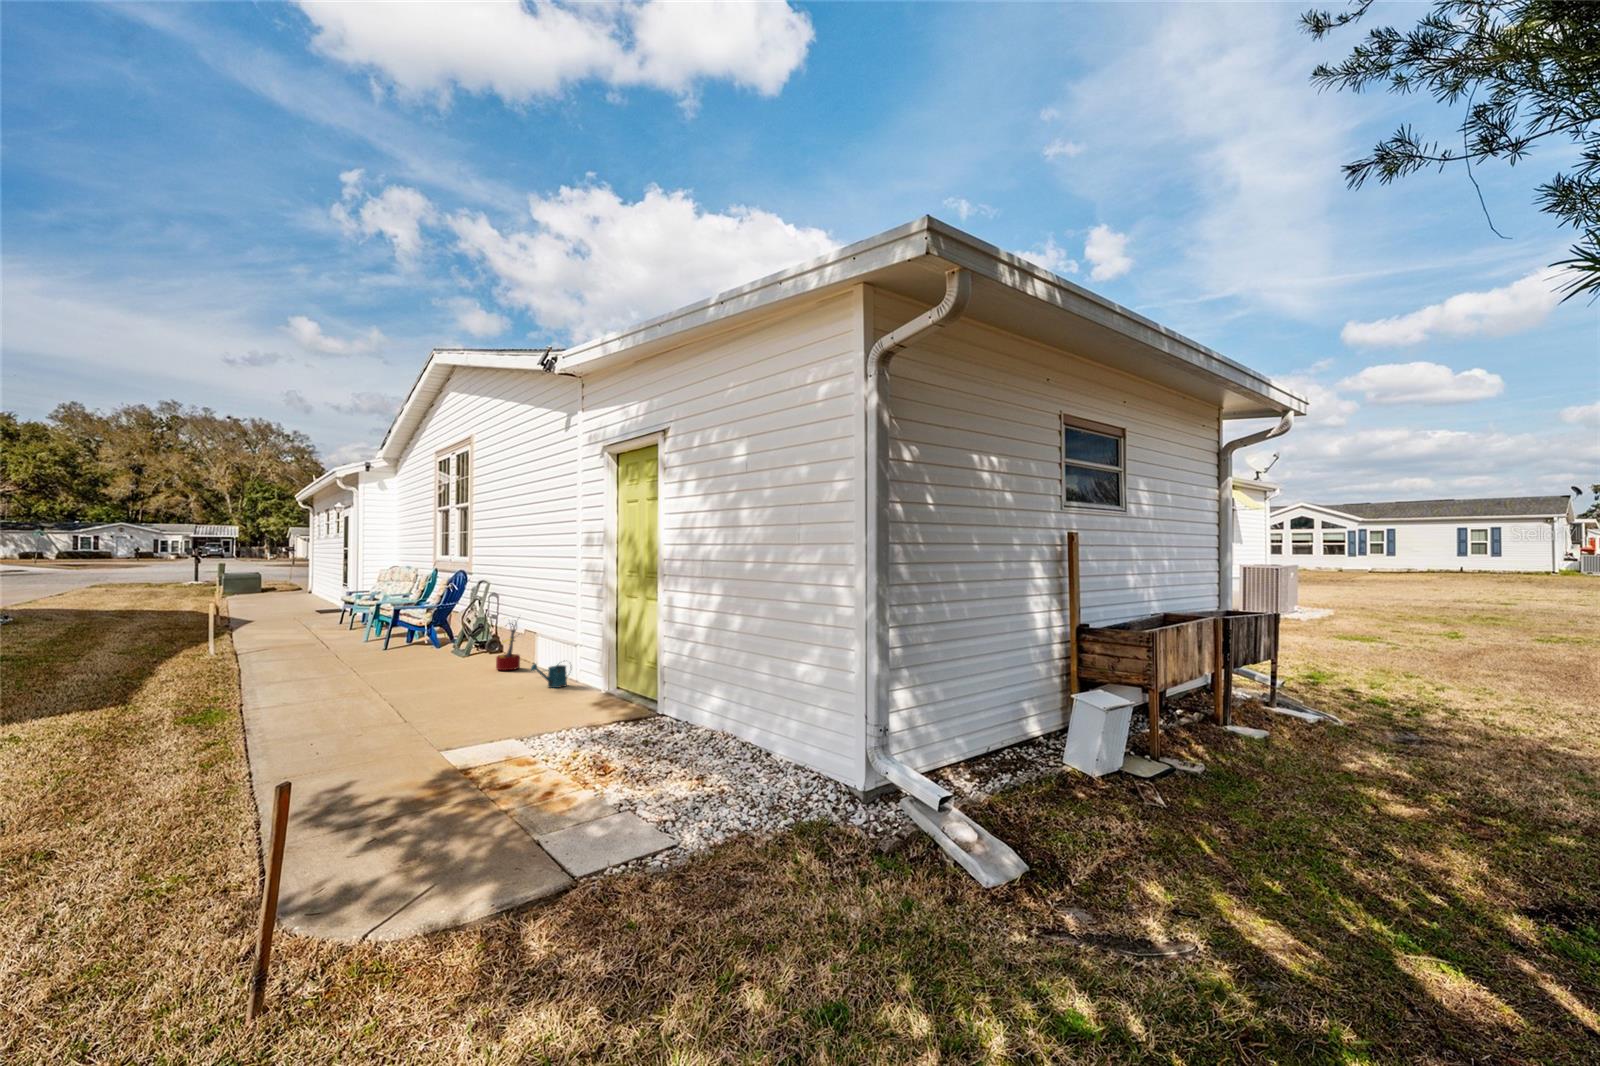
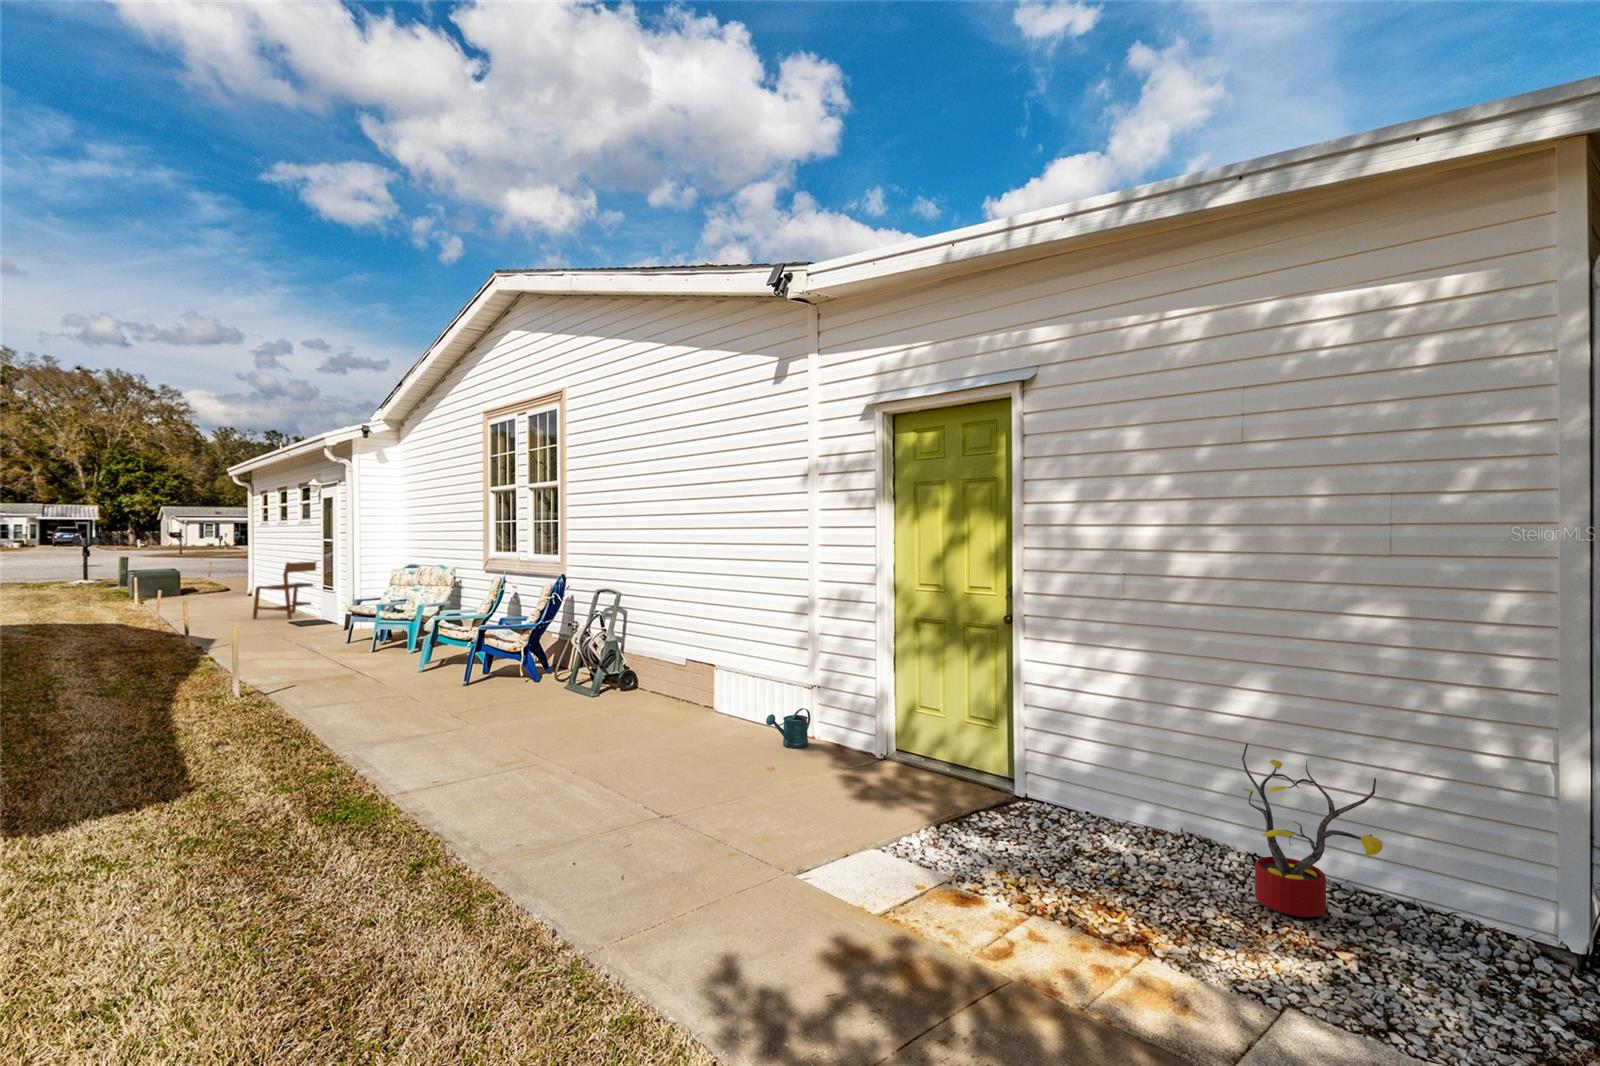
bench: none [290,564,349,607] -> present [253,562,316,619]
decorative plant: present [496,622,520,670] -> present [1242,744,1383,917]

